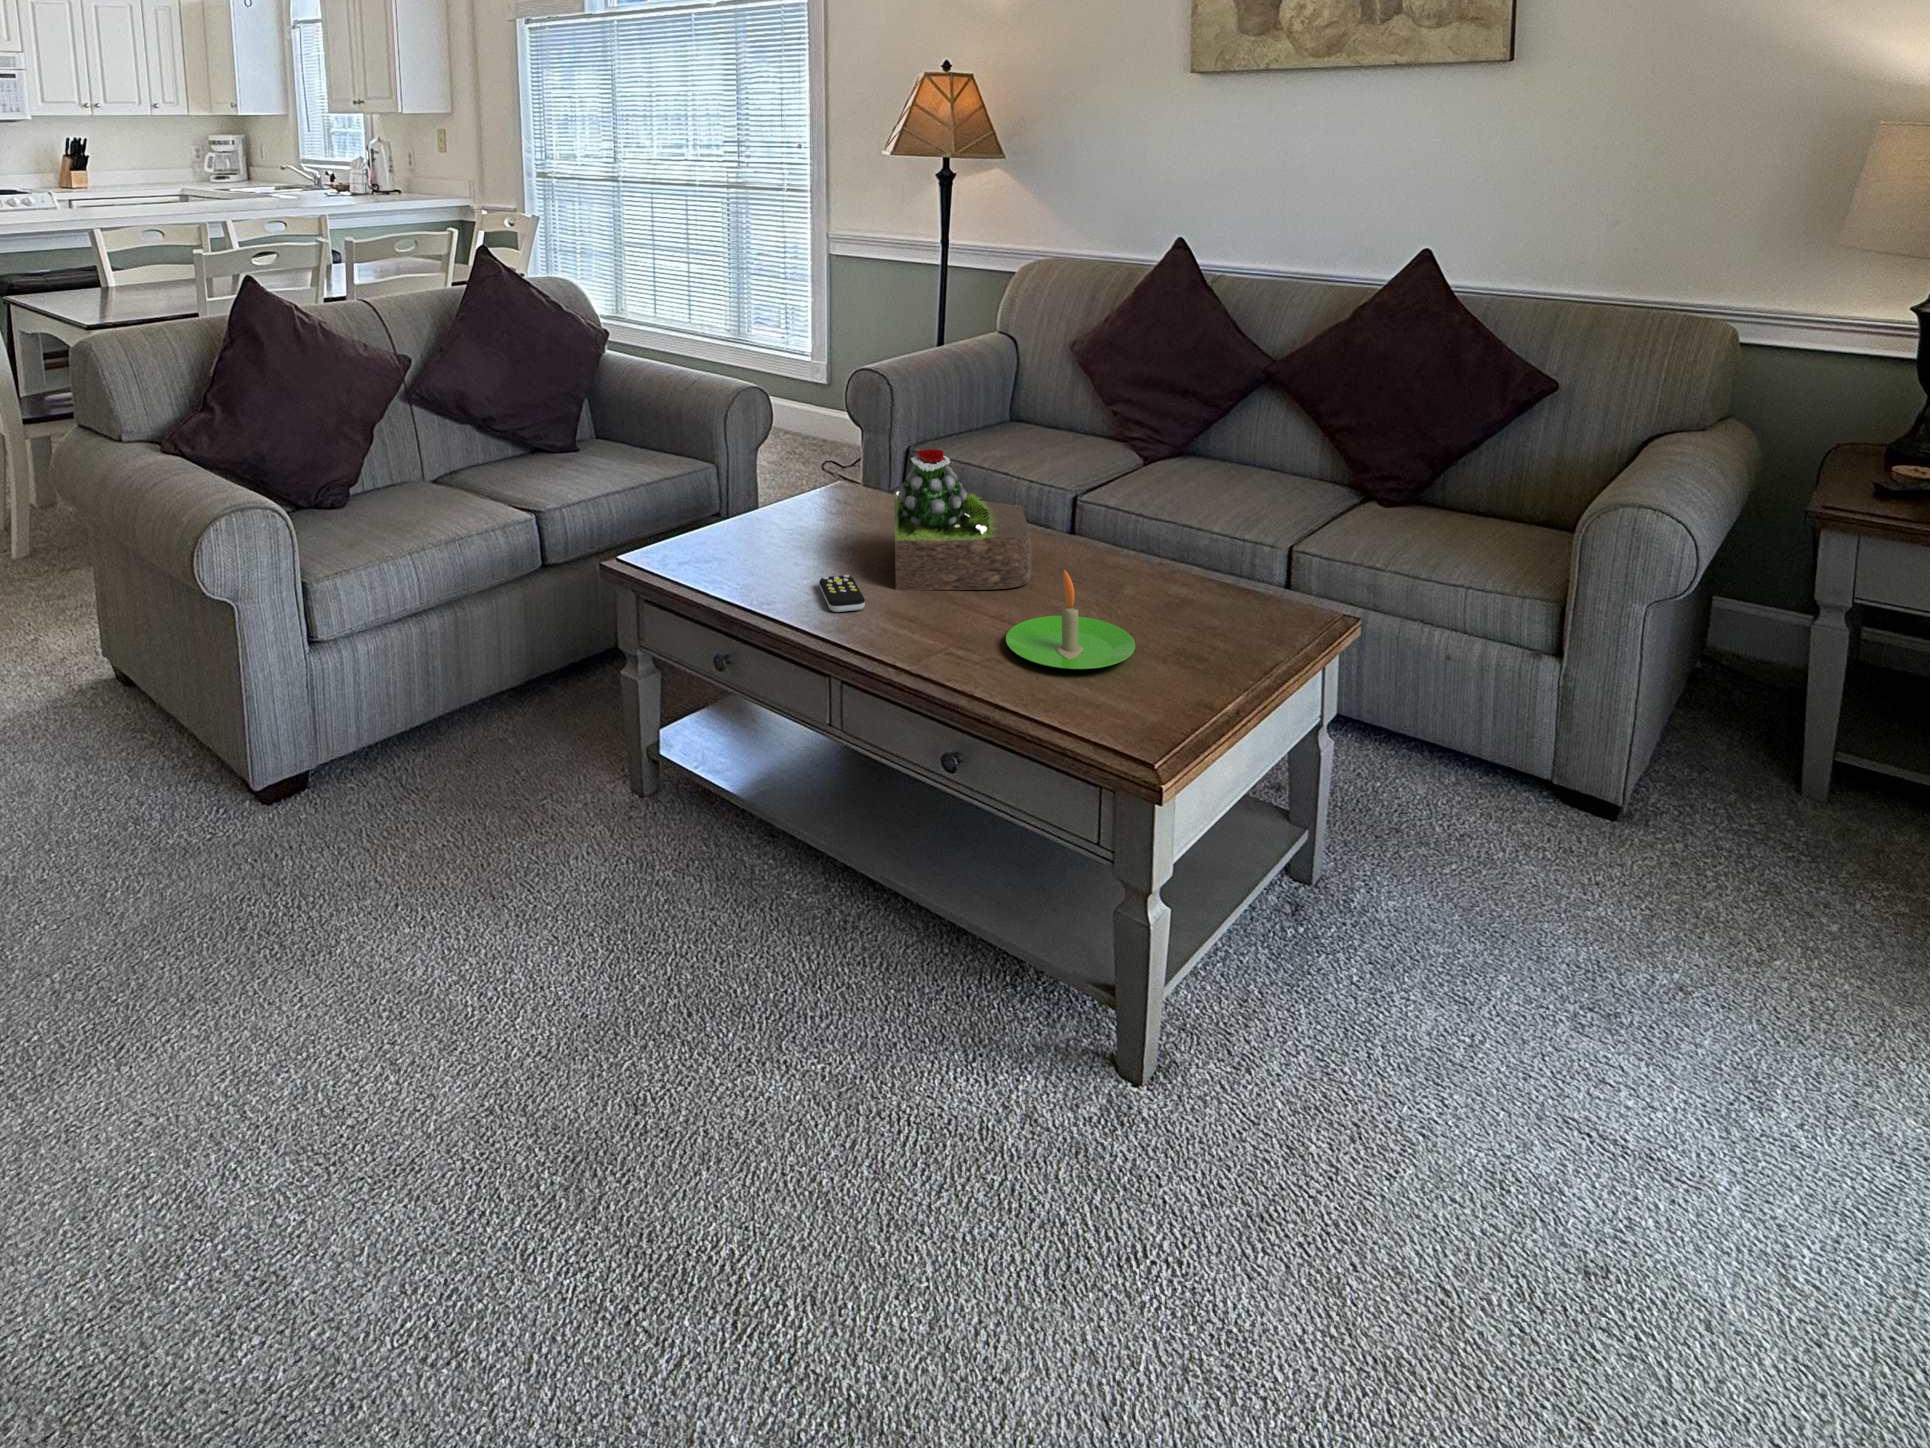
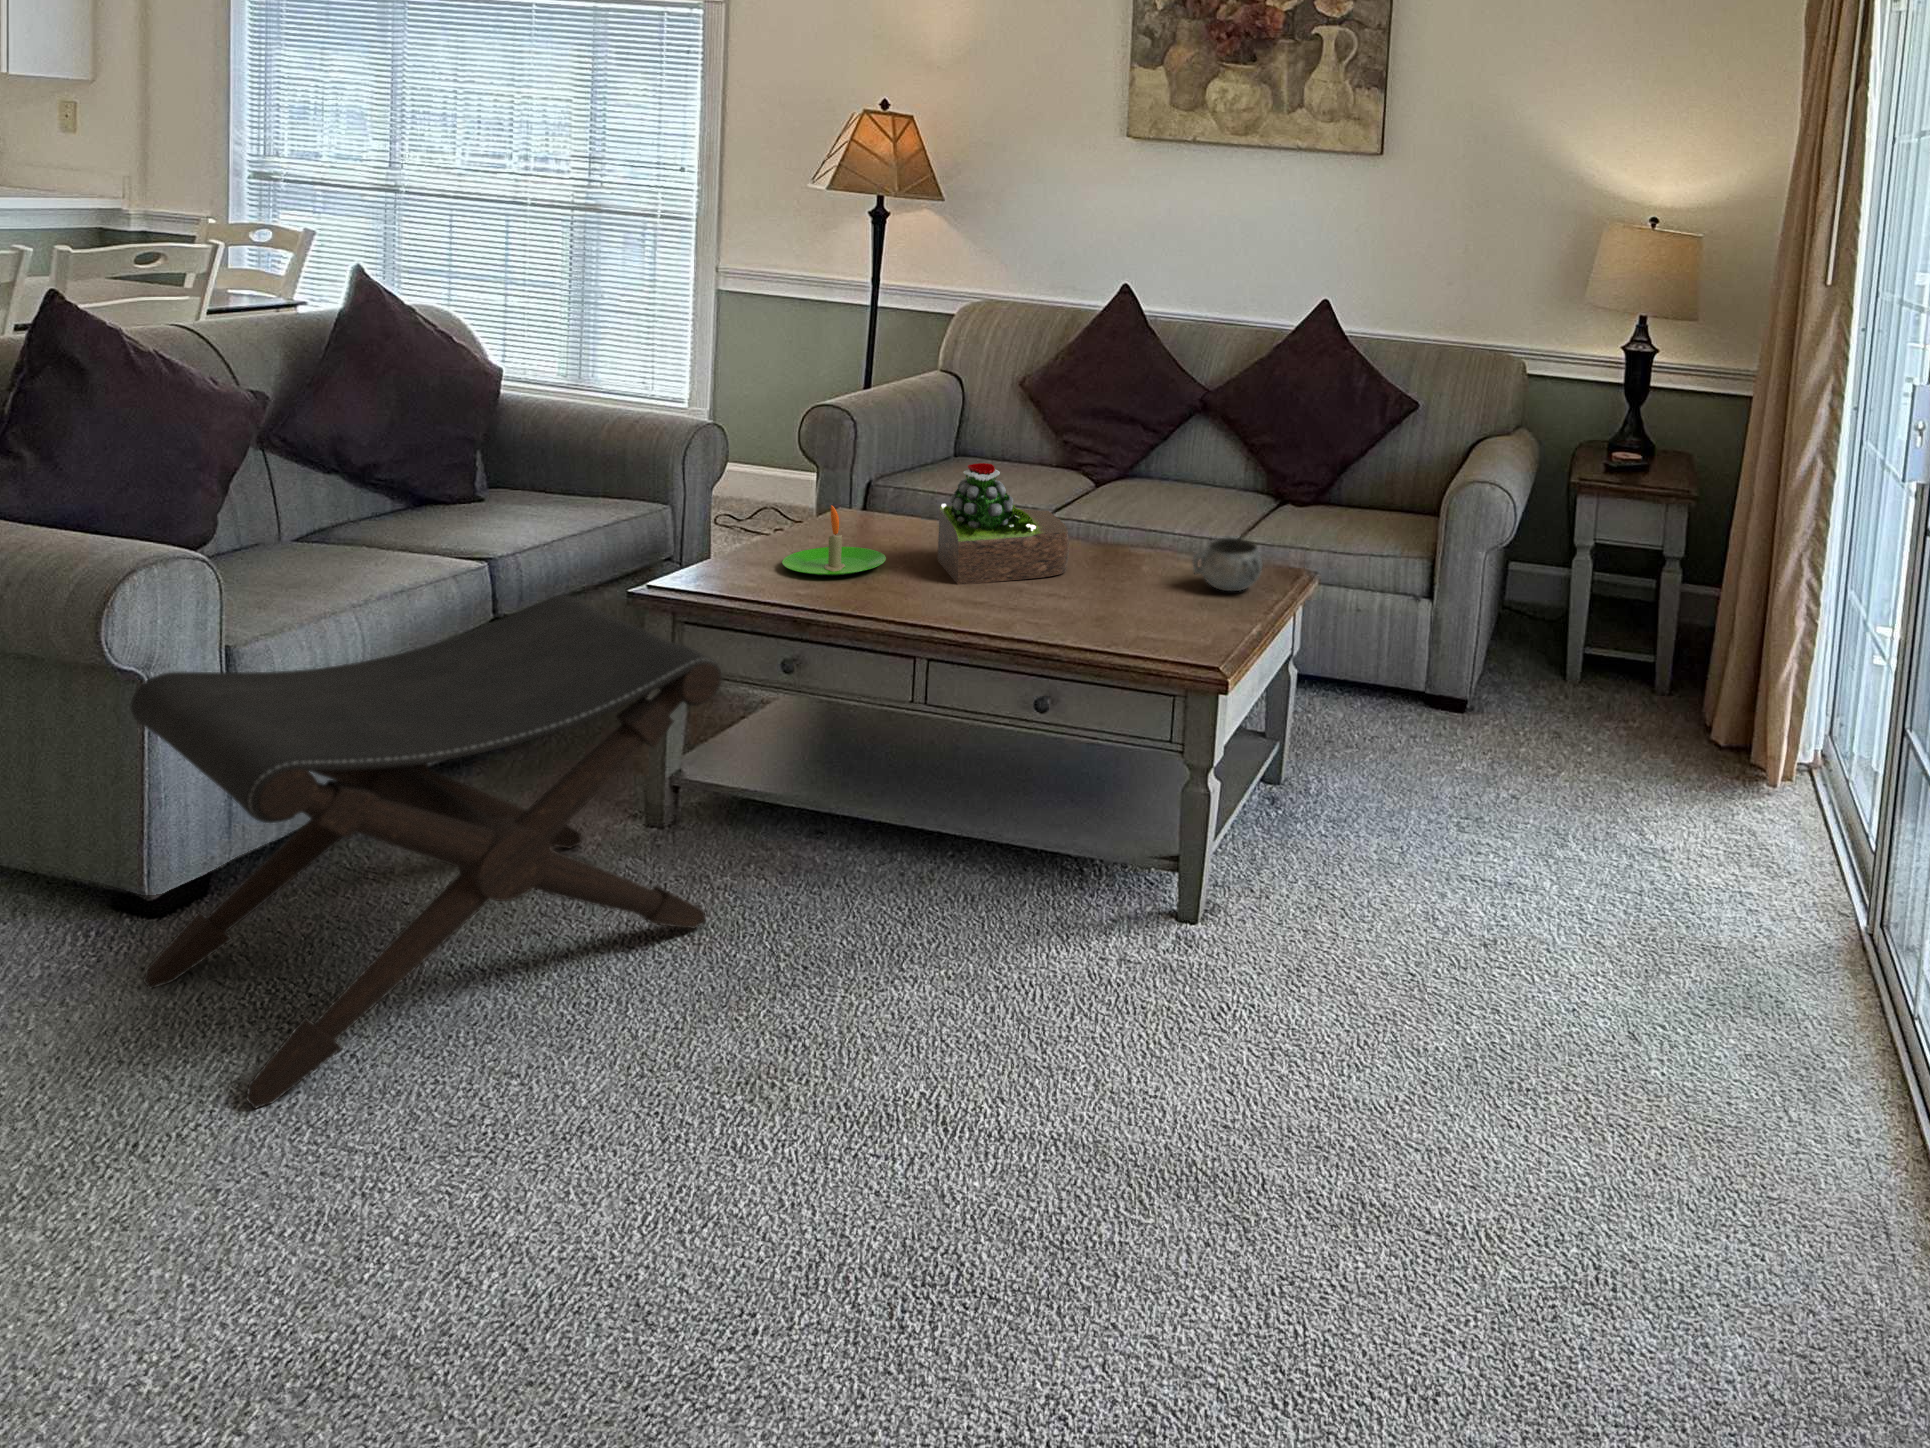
decorative bowl: none [1173,563,1269,636] -> present [1192,537,1262,591]
footstool: none [102,565,598,1068] -> present [131,595,722,1108]
candle: present [1006,570,1135,669] -> present [782,505,886,576]
remote control: present [819,575,865,612] -> none [890,575,942,603]

